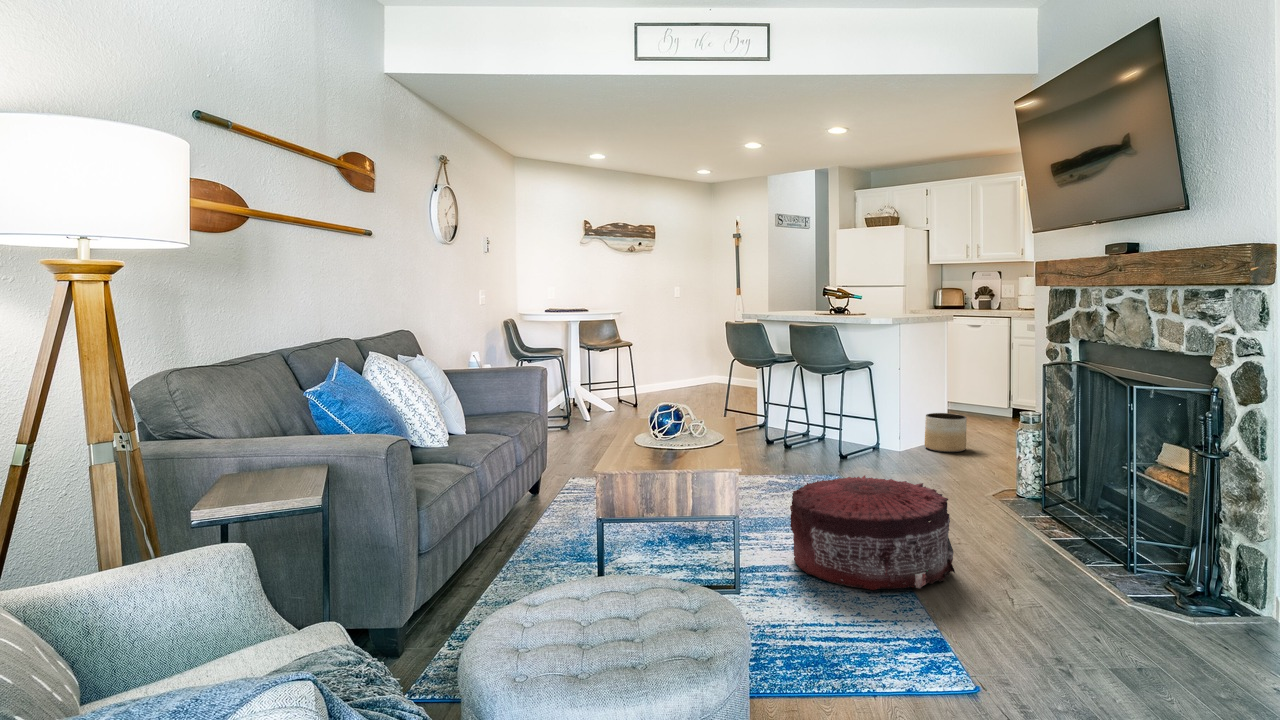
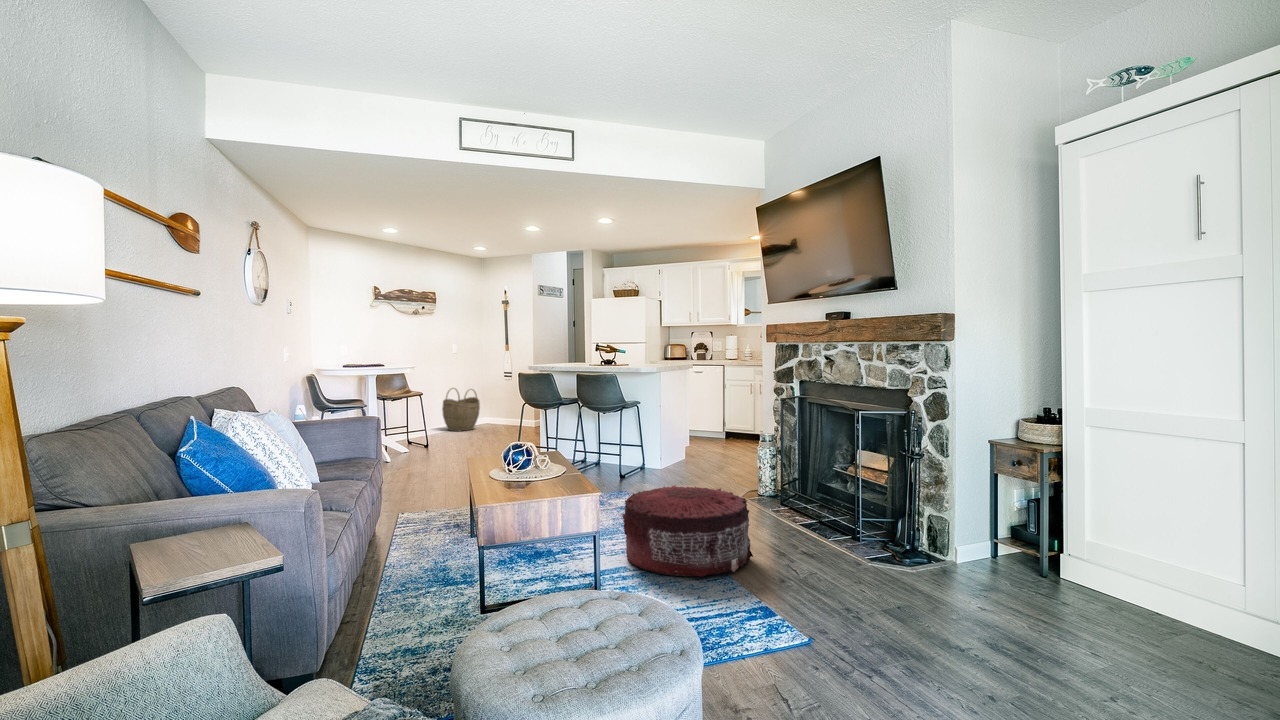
woven basket: none [663,344,704,393] -> present [442,388,480,431]
planter: present [925,413,967,452] -> none [680,441,710,471]

